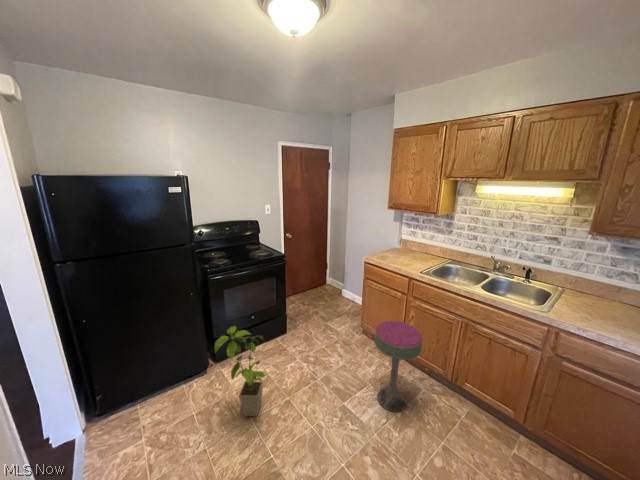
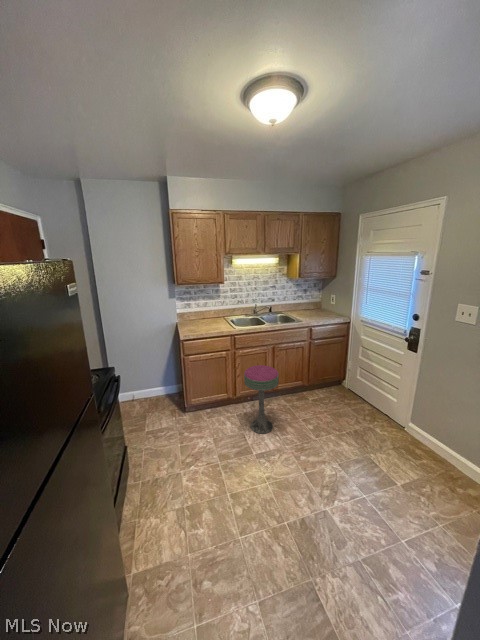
house plant: present [214,326,265,416] -> none [201,444,268,546]

